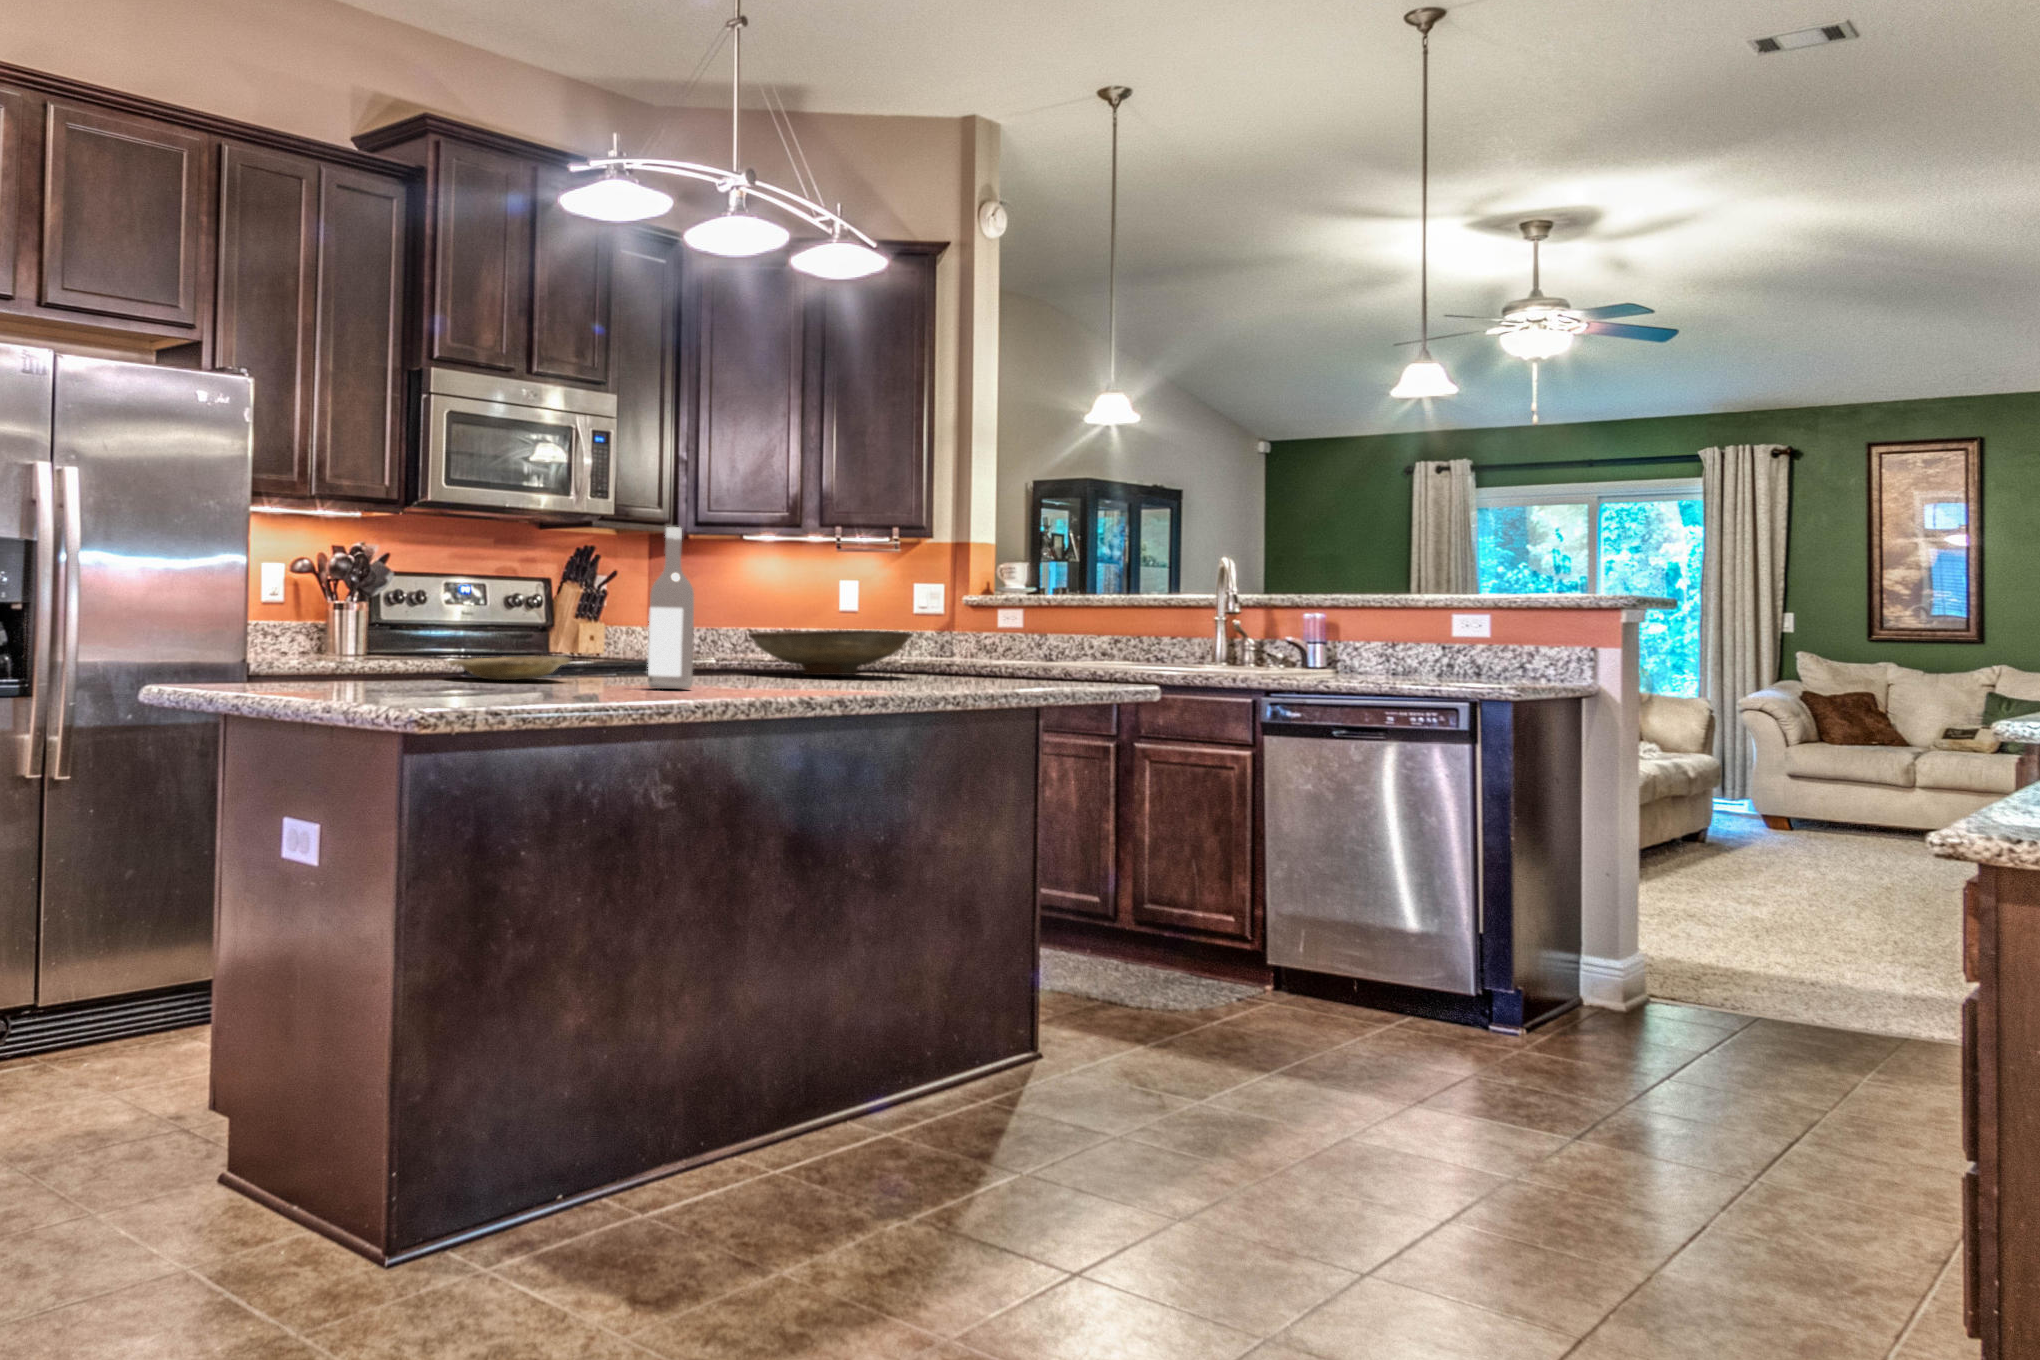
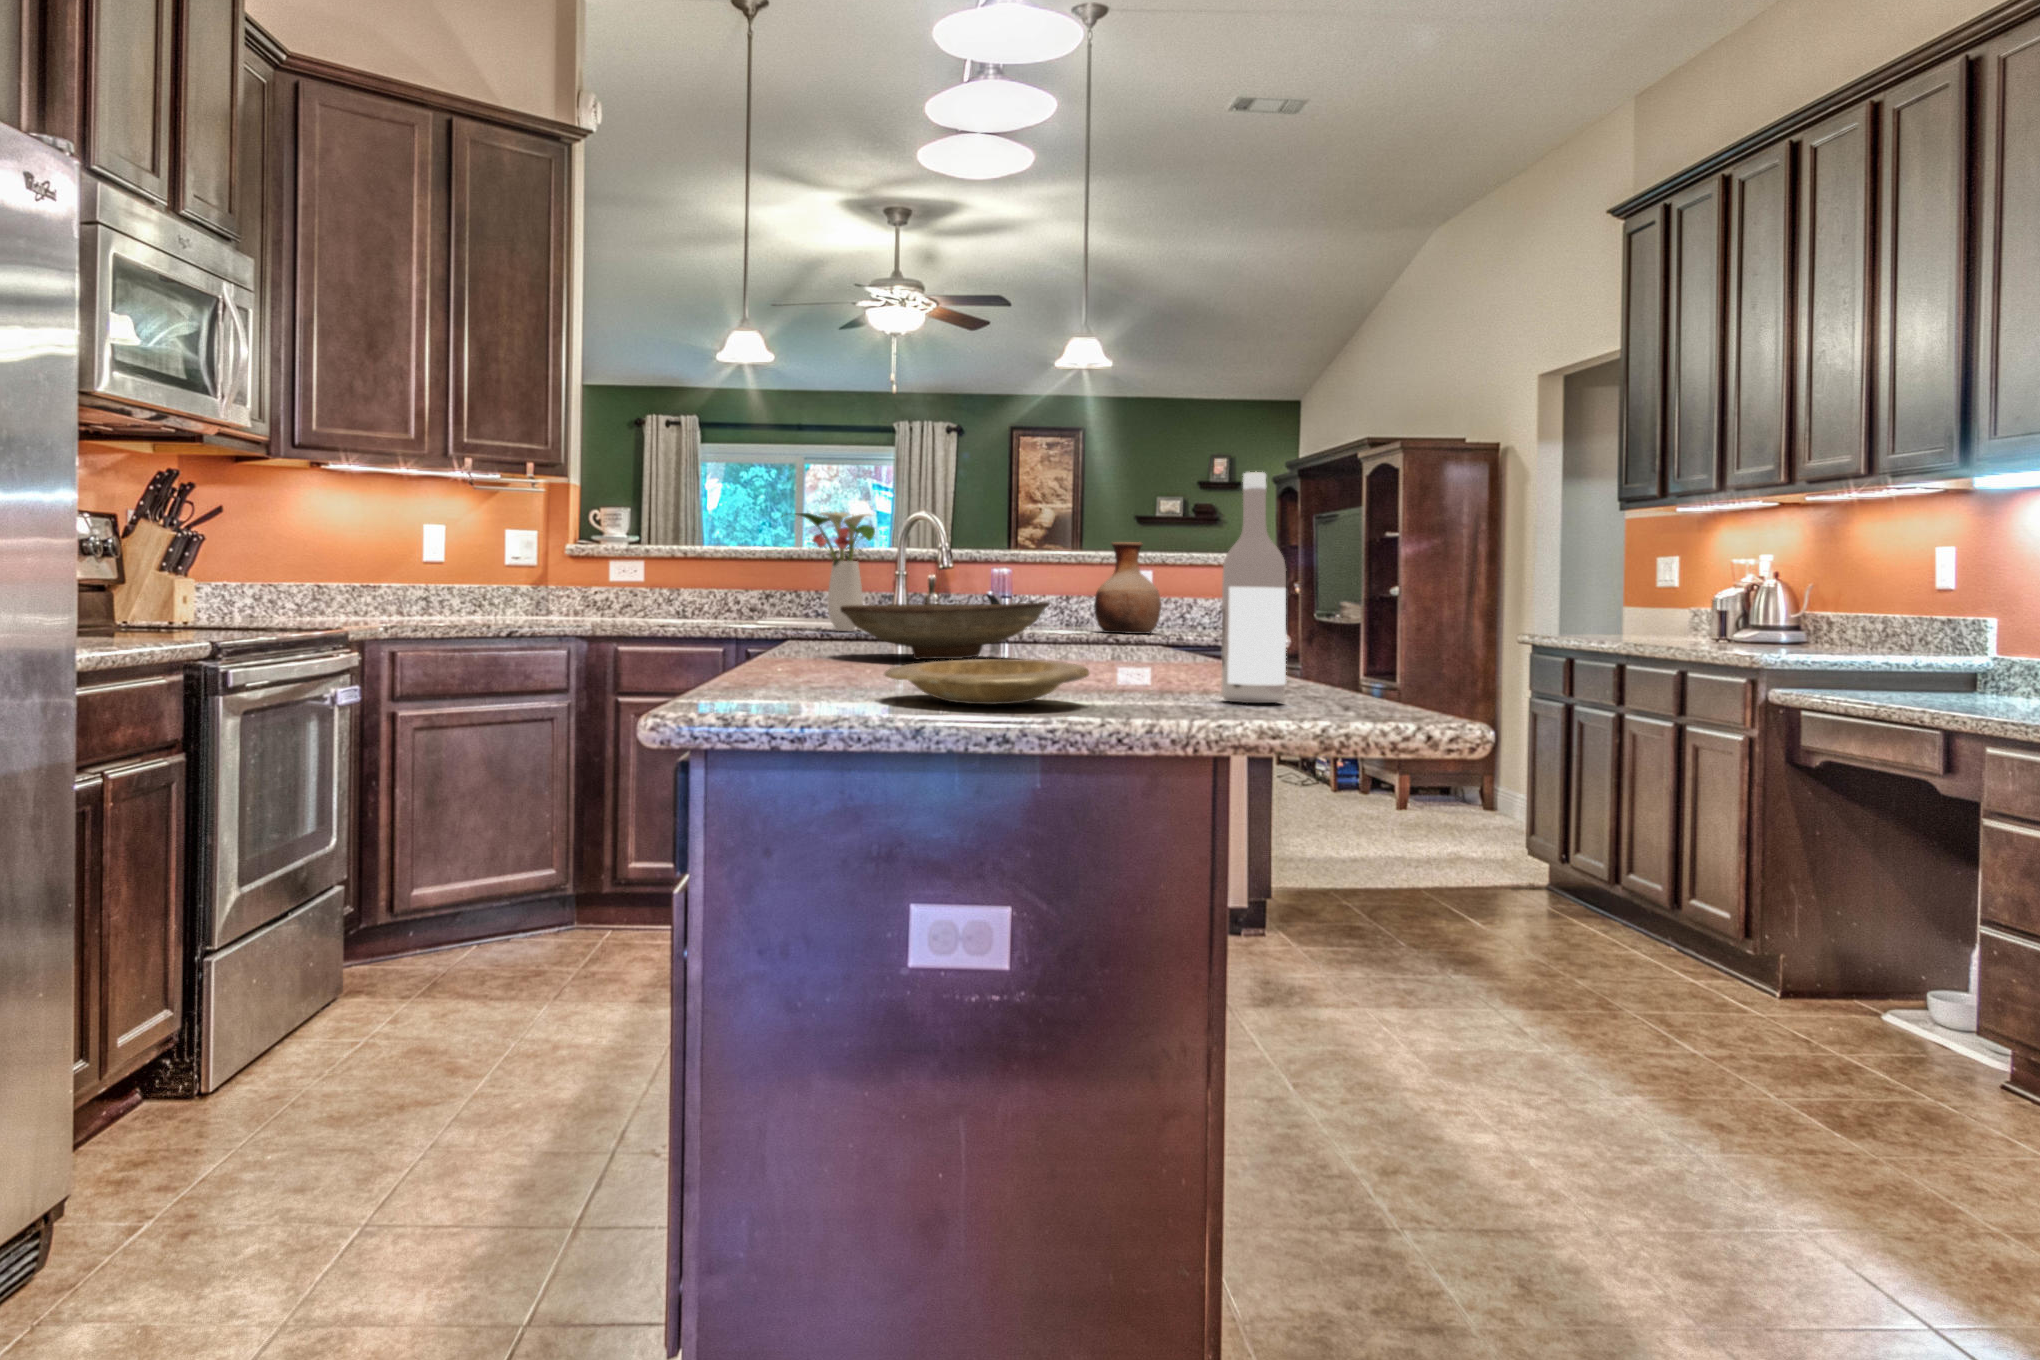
flower arrangement: none [1016,560,1096,669] -> present [795,512,875,631]
vase: none [1388,584,1465,683] -> present [1094,542,1161,634]

